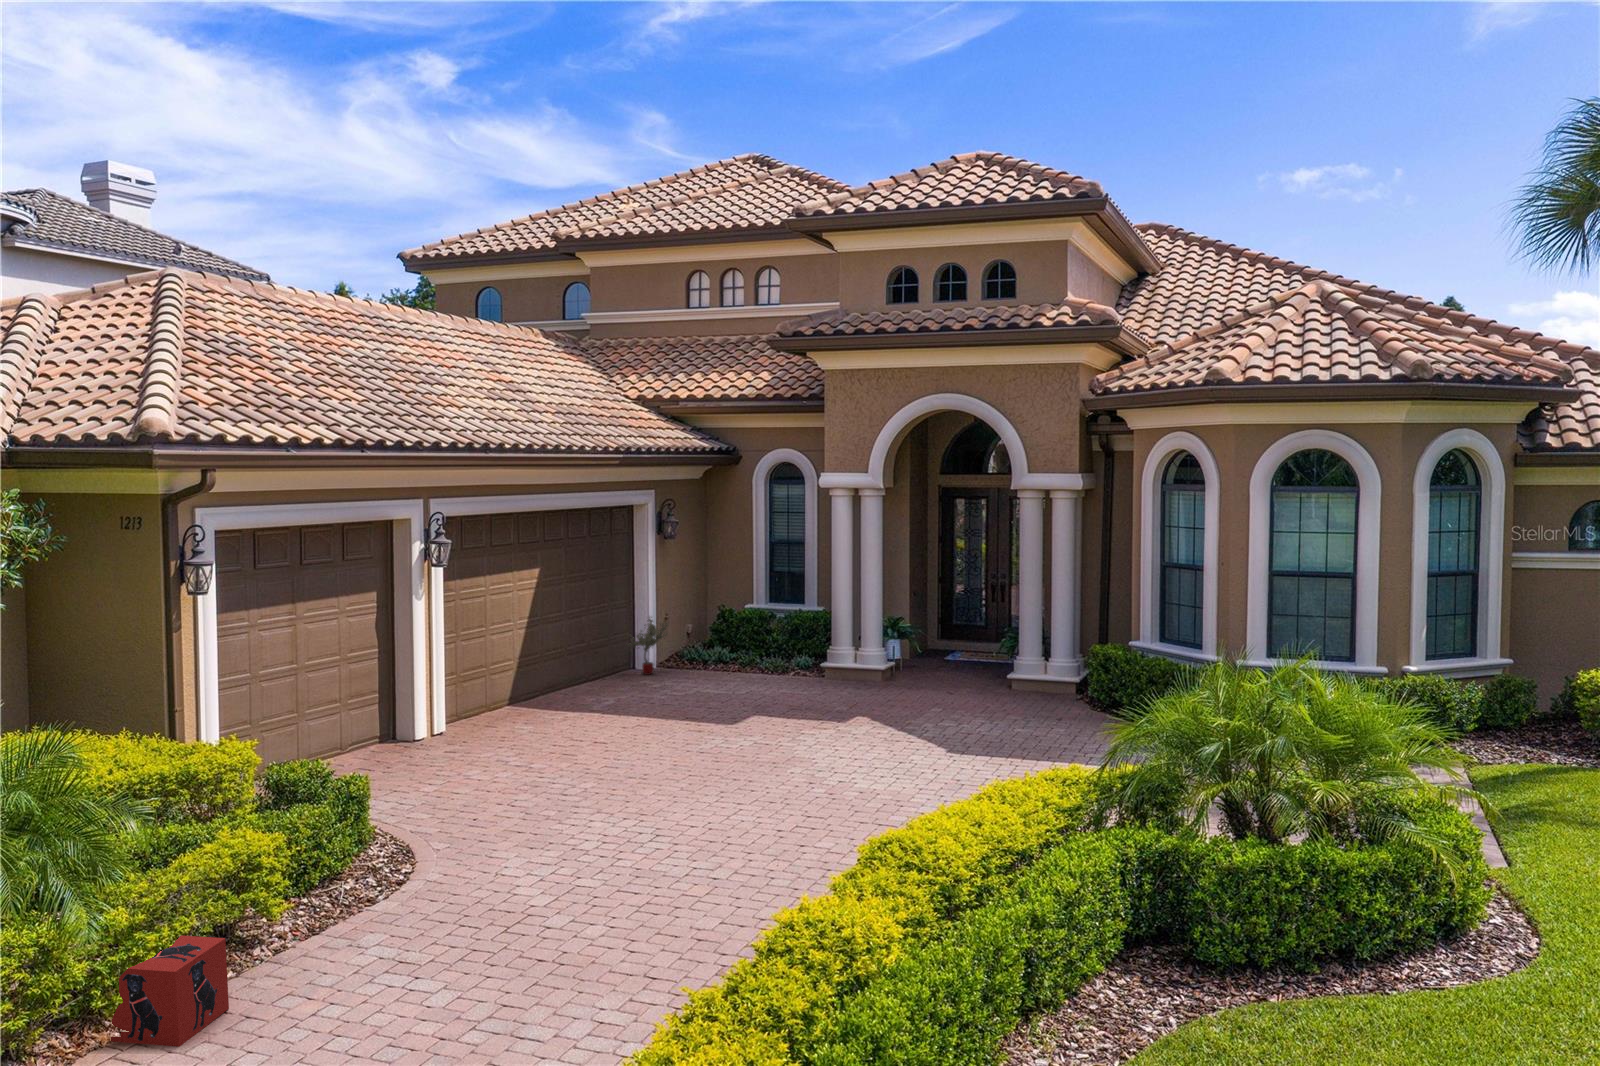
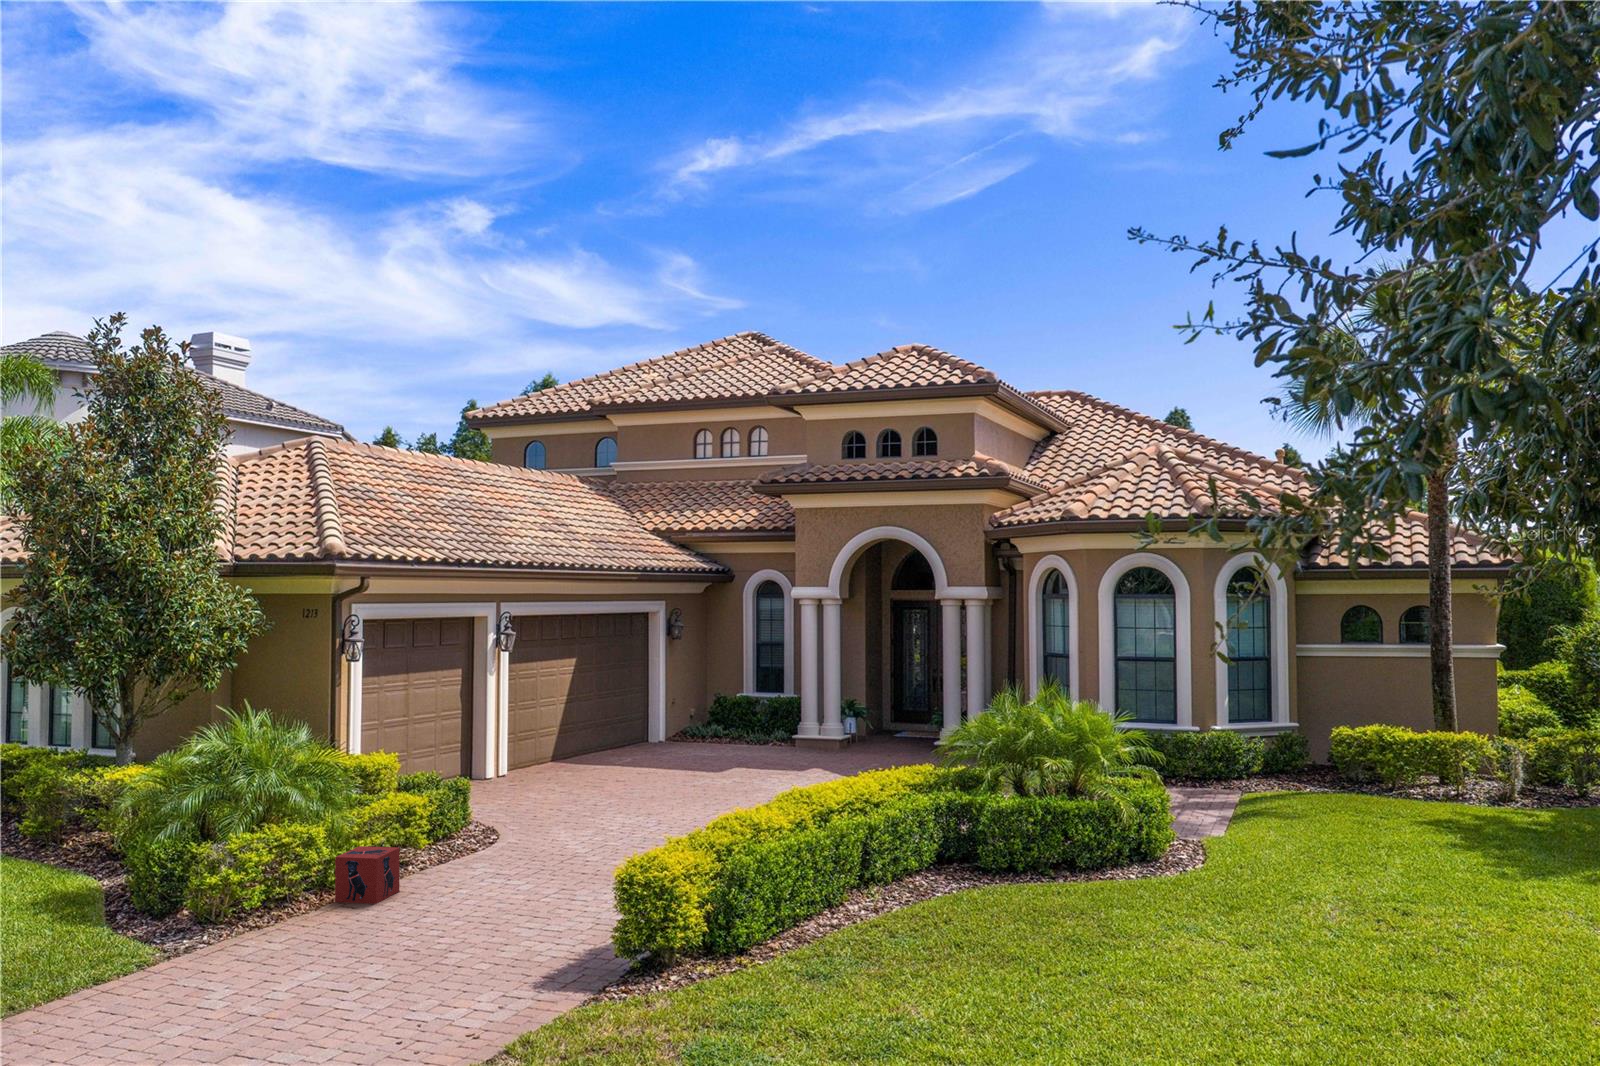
potted tree: present [626,617,668,675] -> none [640,698,674,745]

